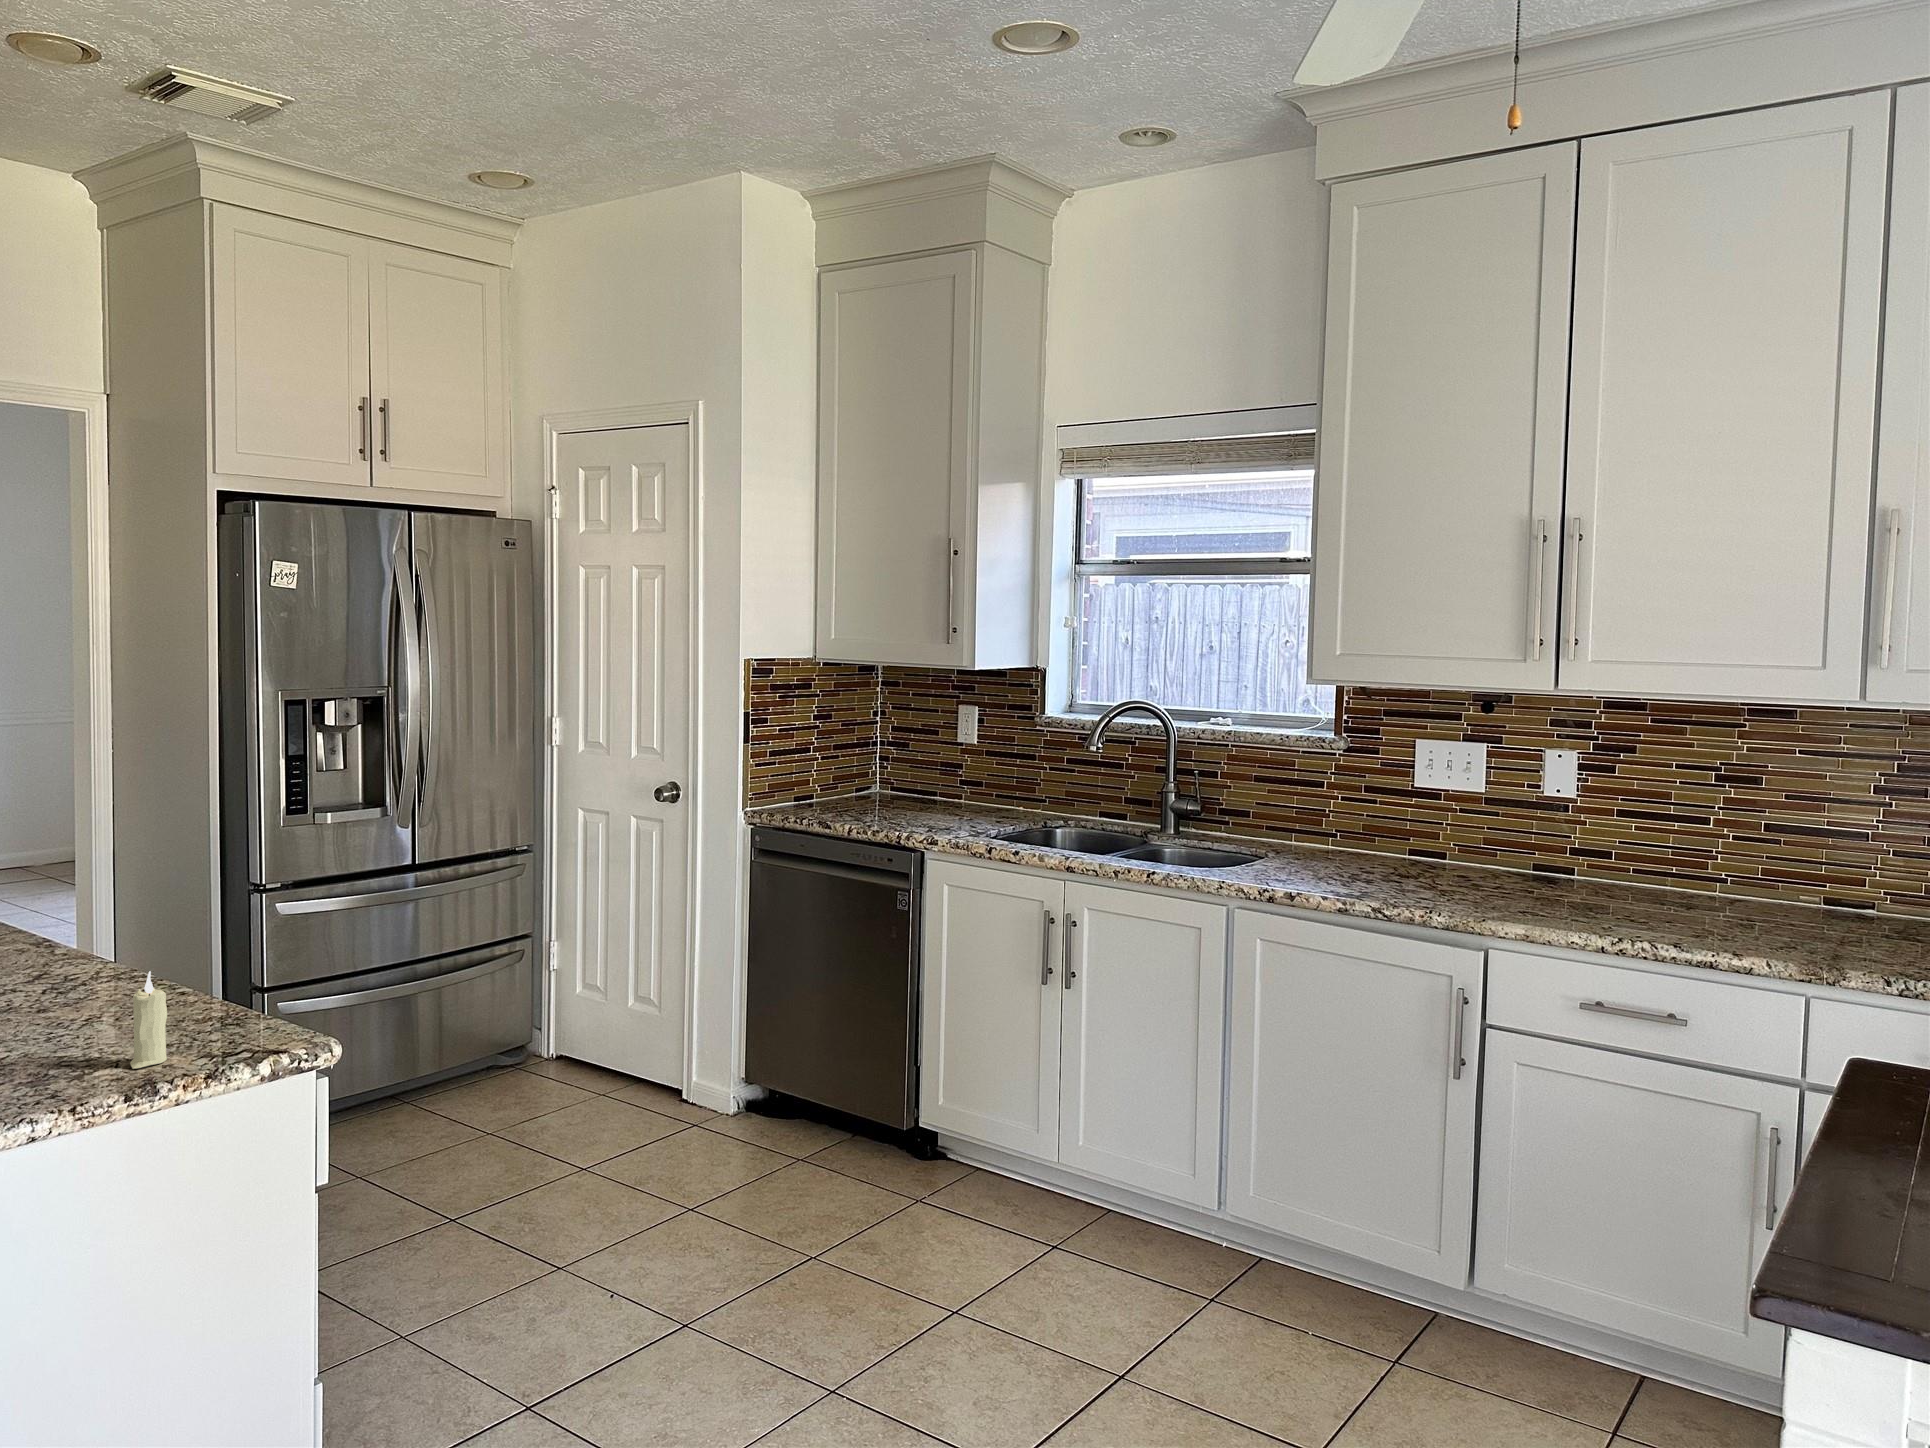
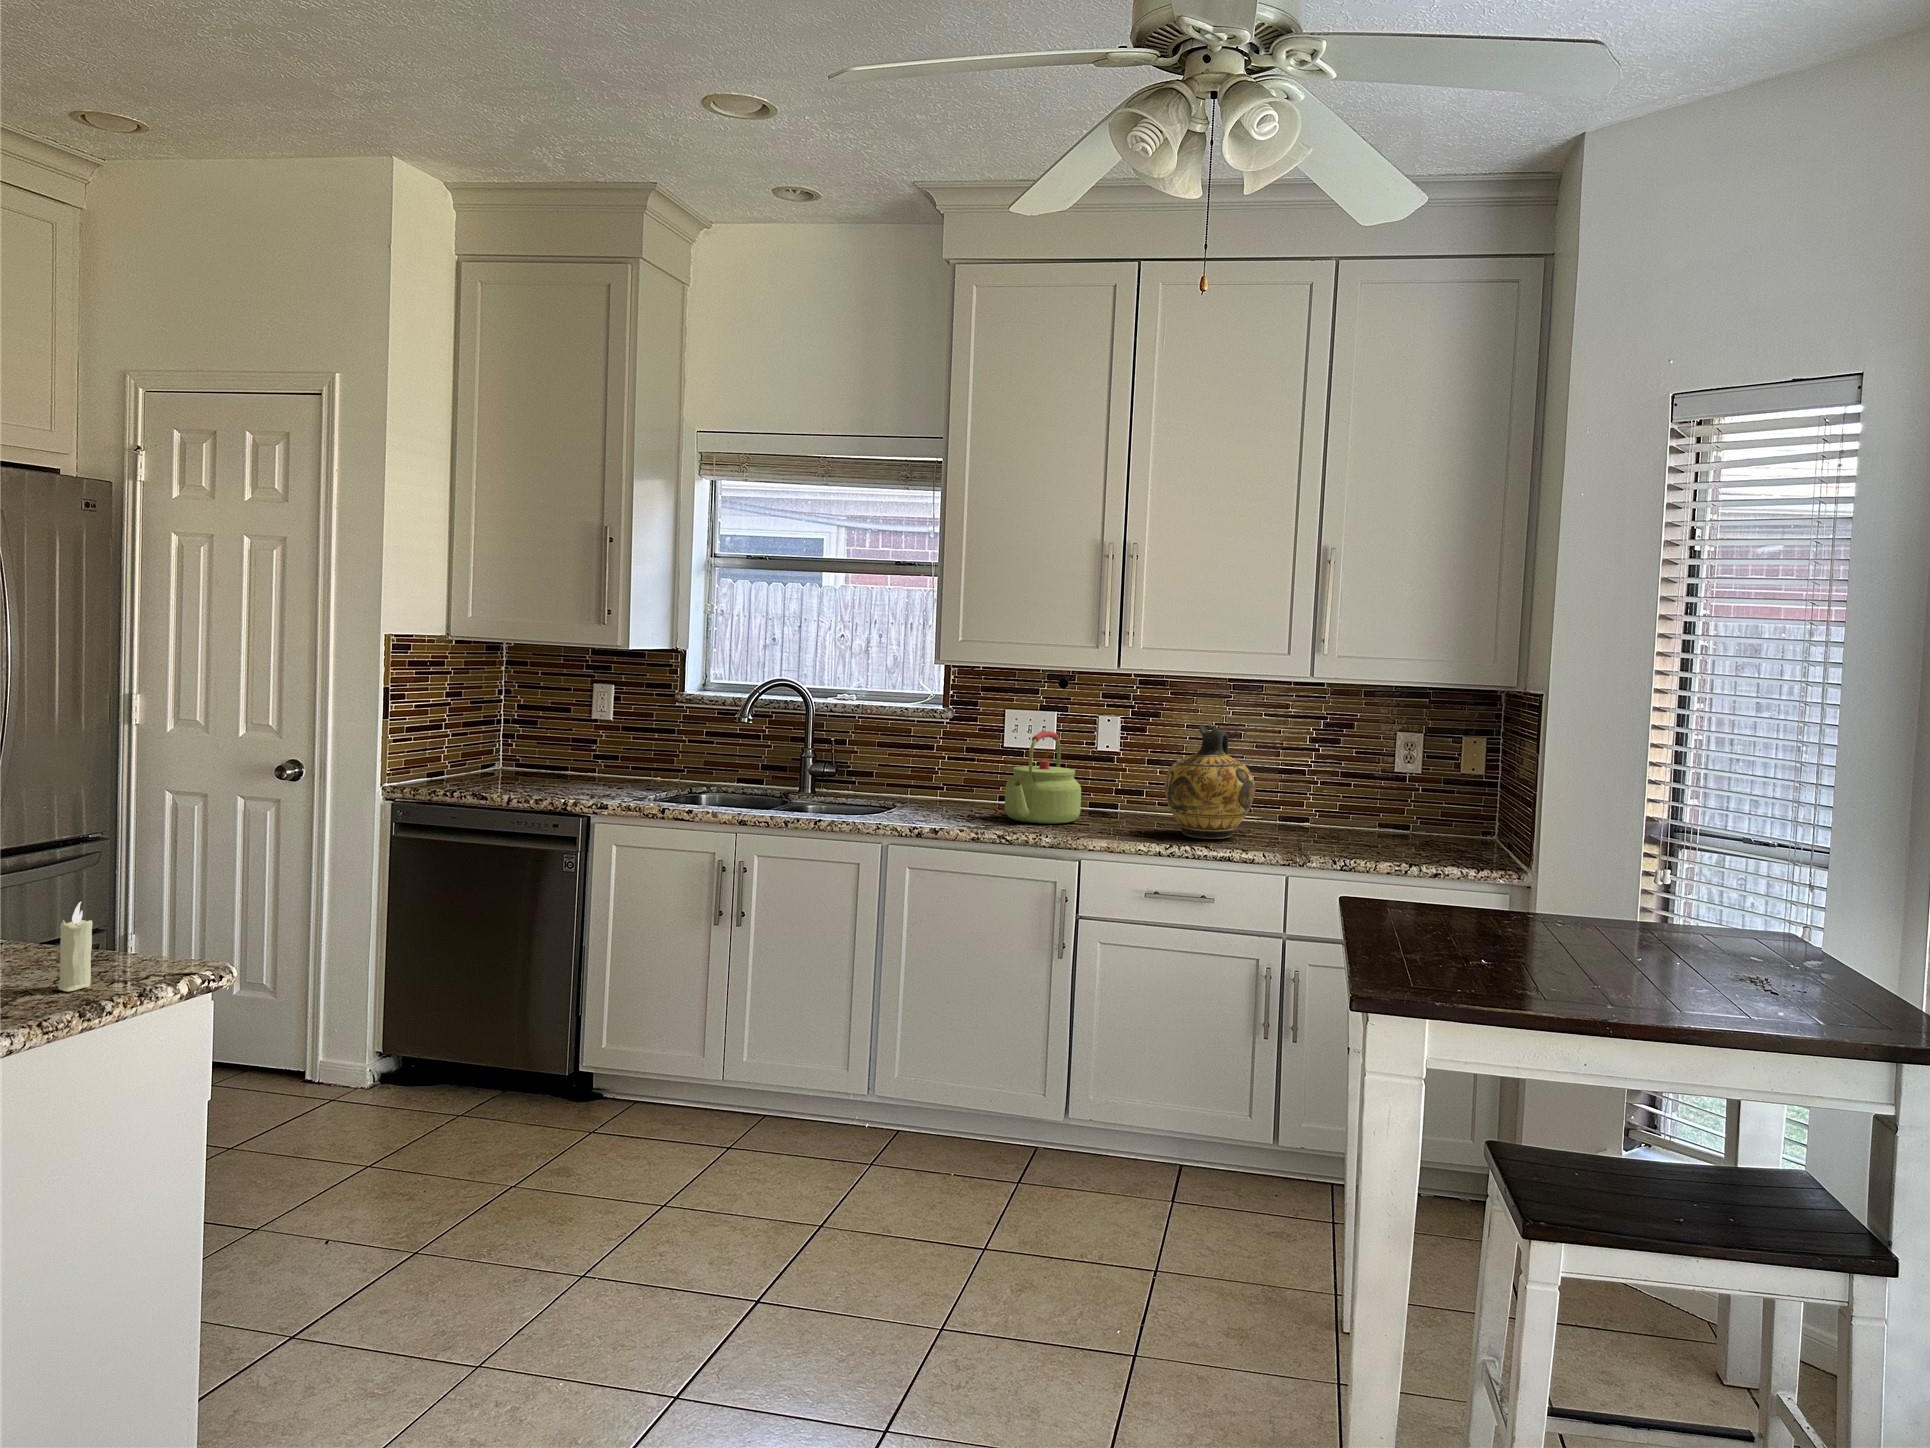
kettle: none [1400,771,1505,891] -> present [1004,731,1081,824]
ceramic jug: none [1617,771,1759,930] -> present [1164,725,1255,839]

